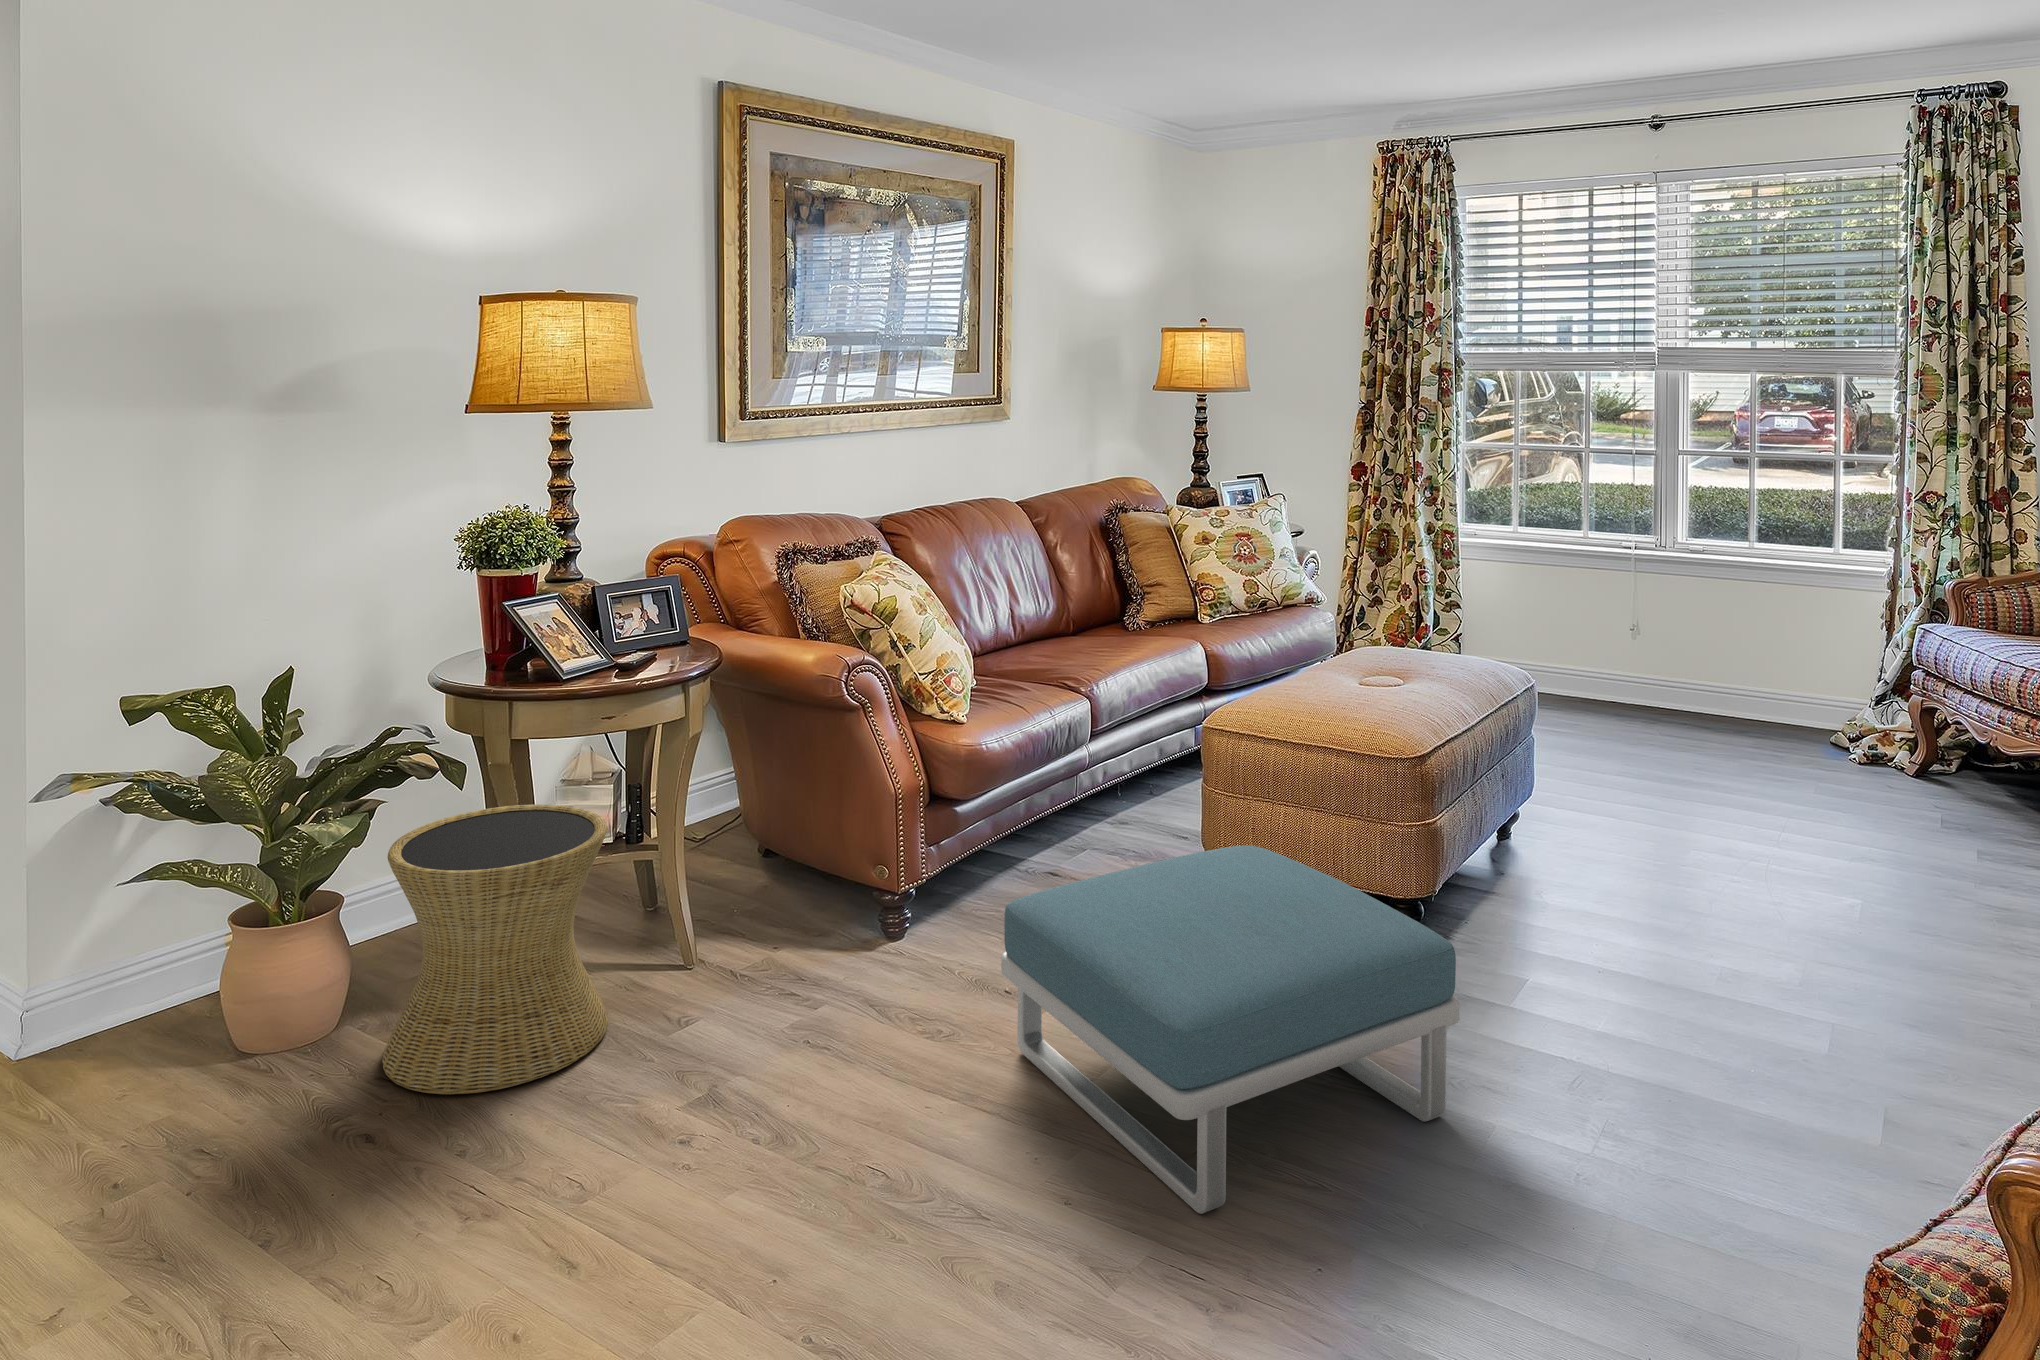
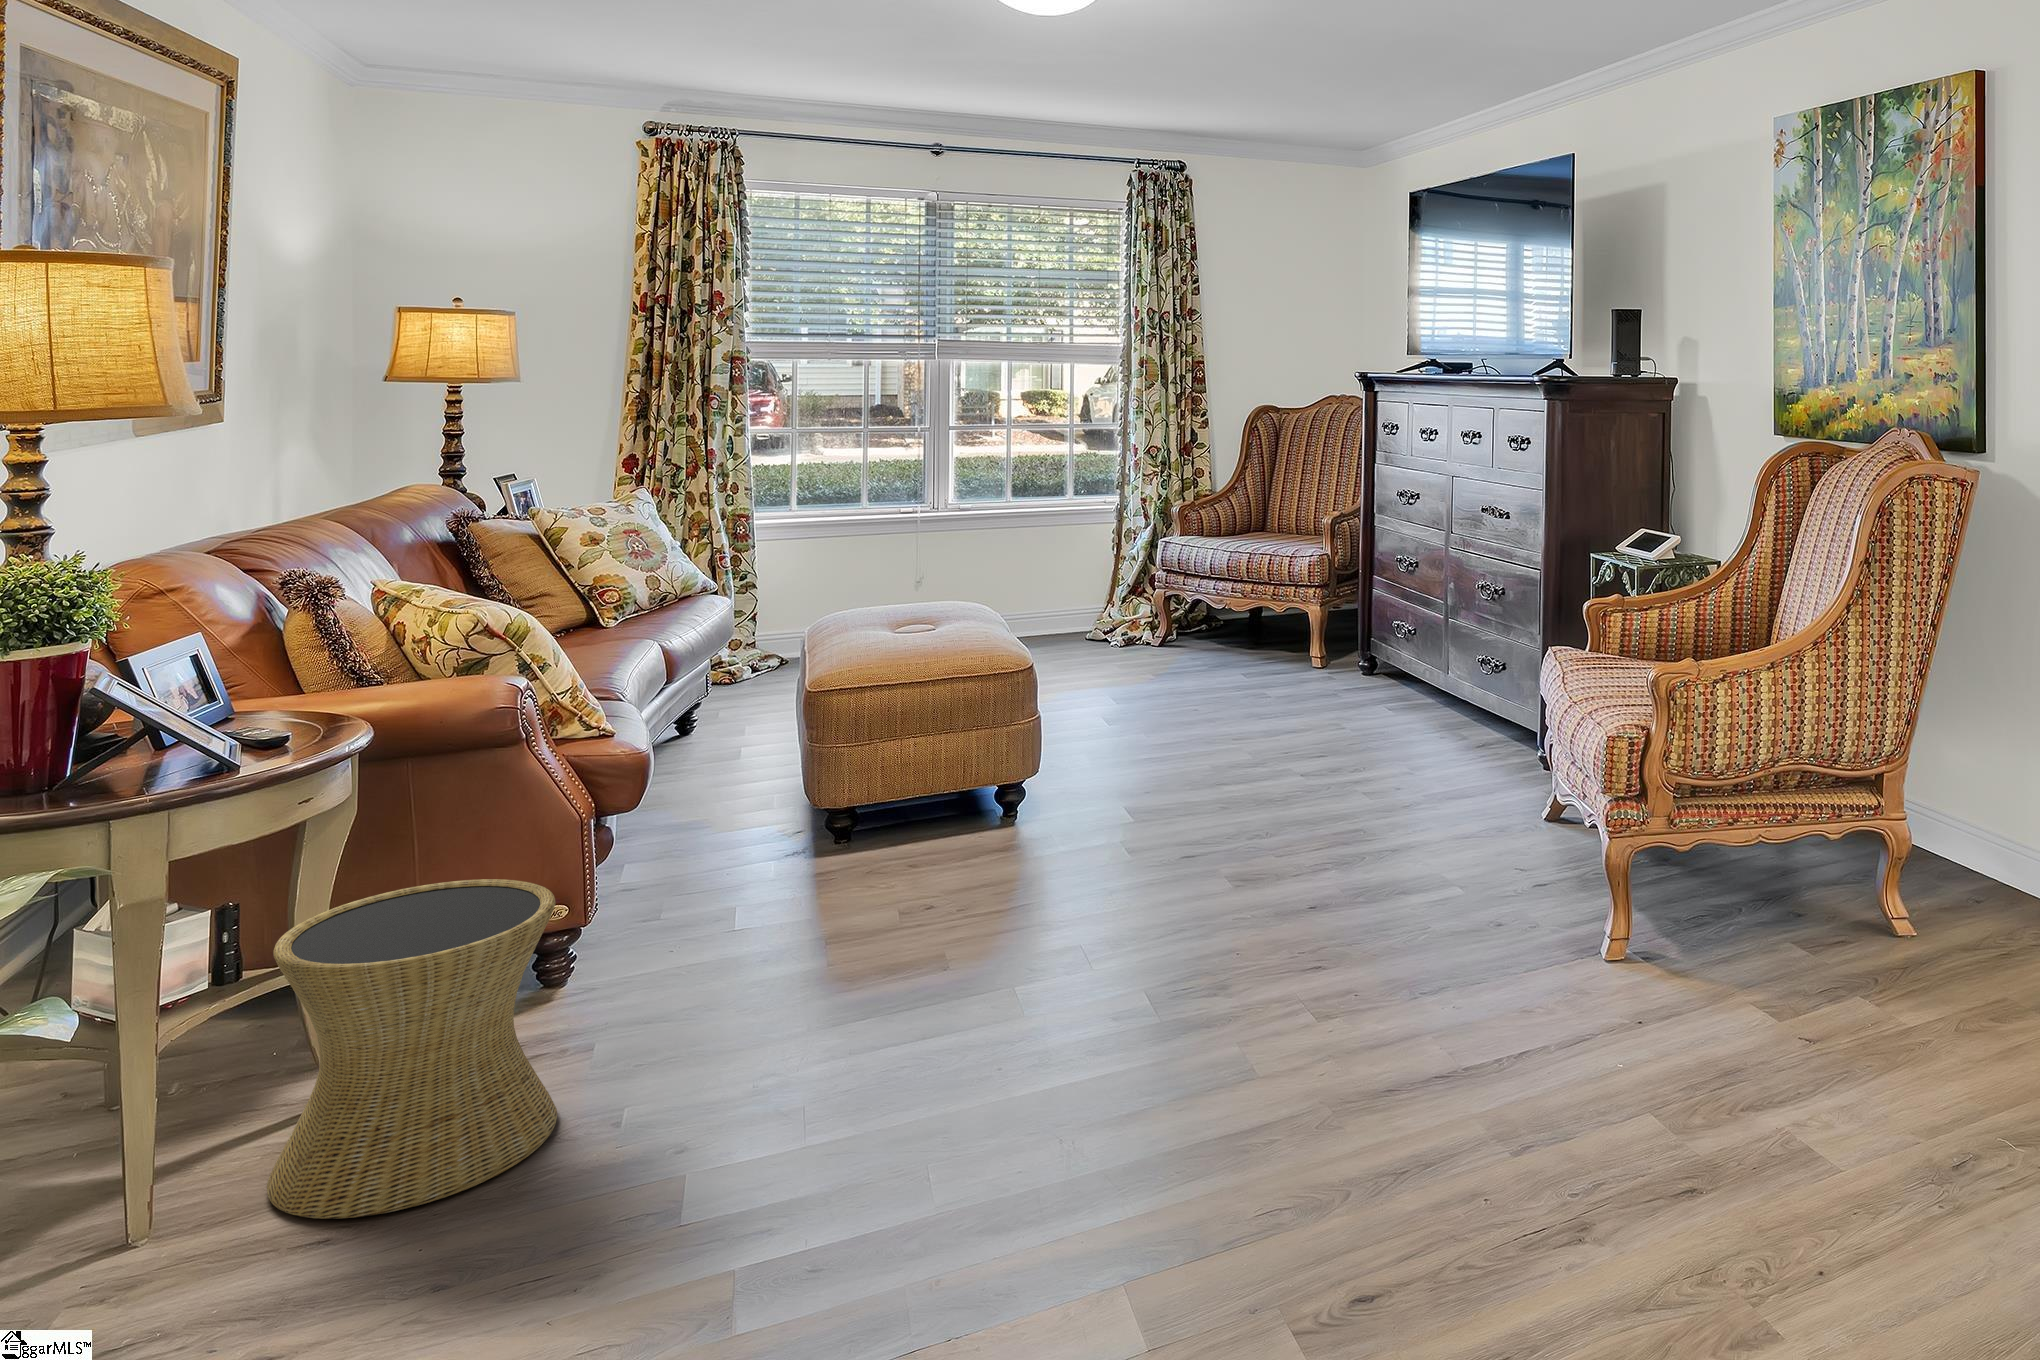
footstool: present [1001,845,1460,1214] -> none [915,745,1215,943]

